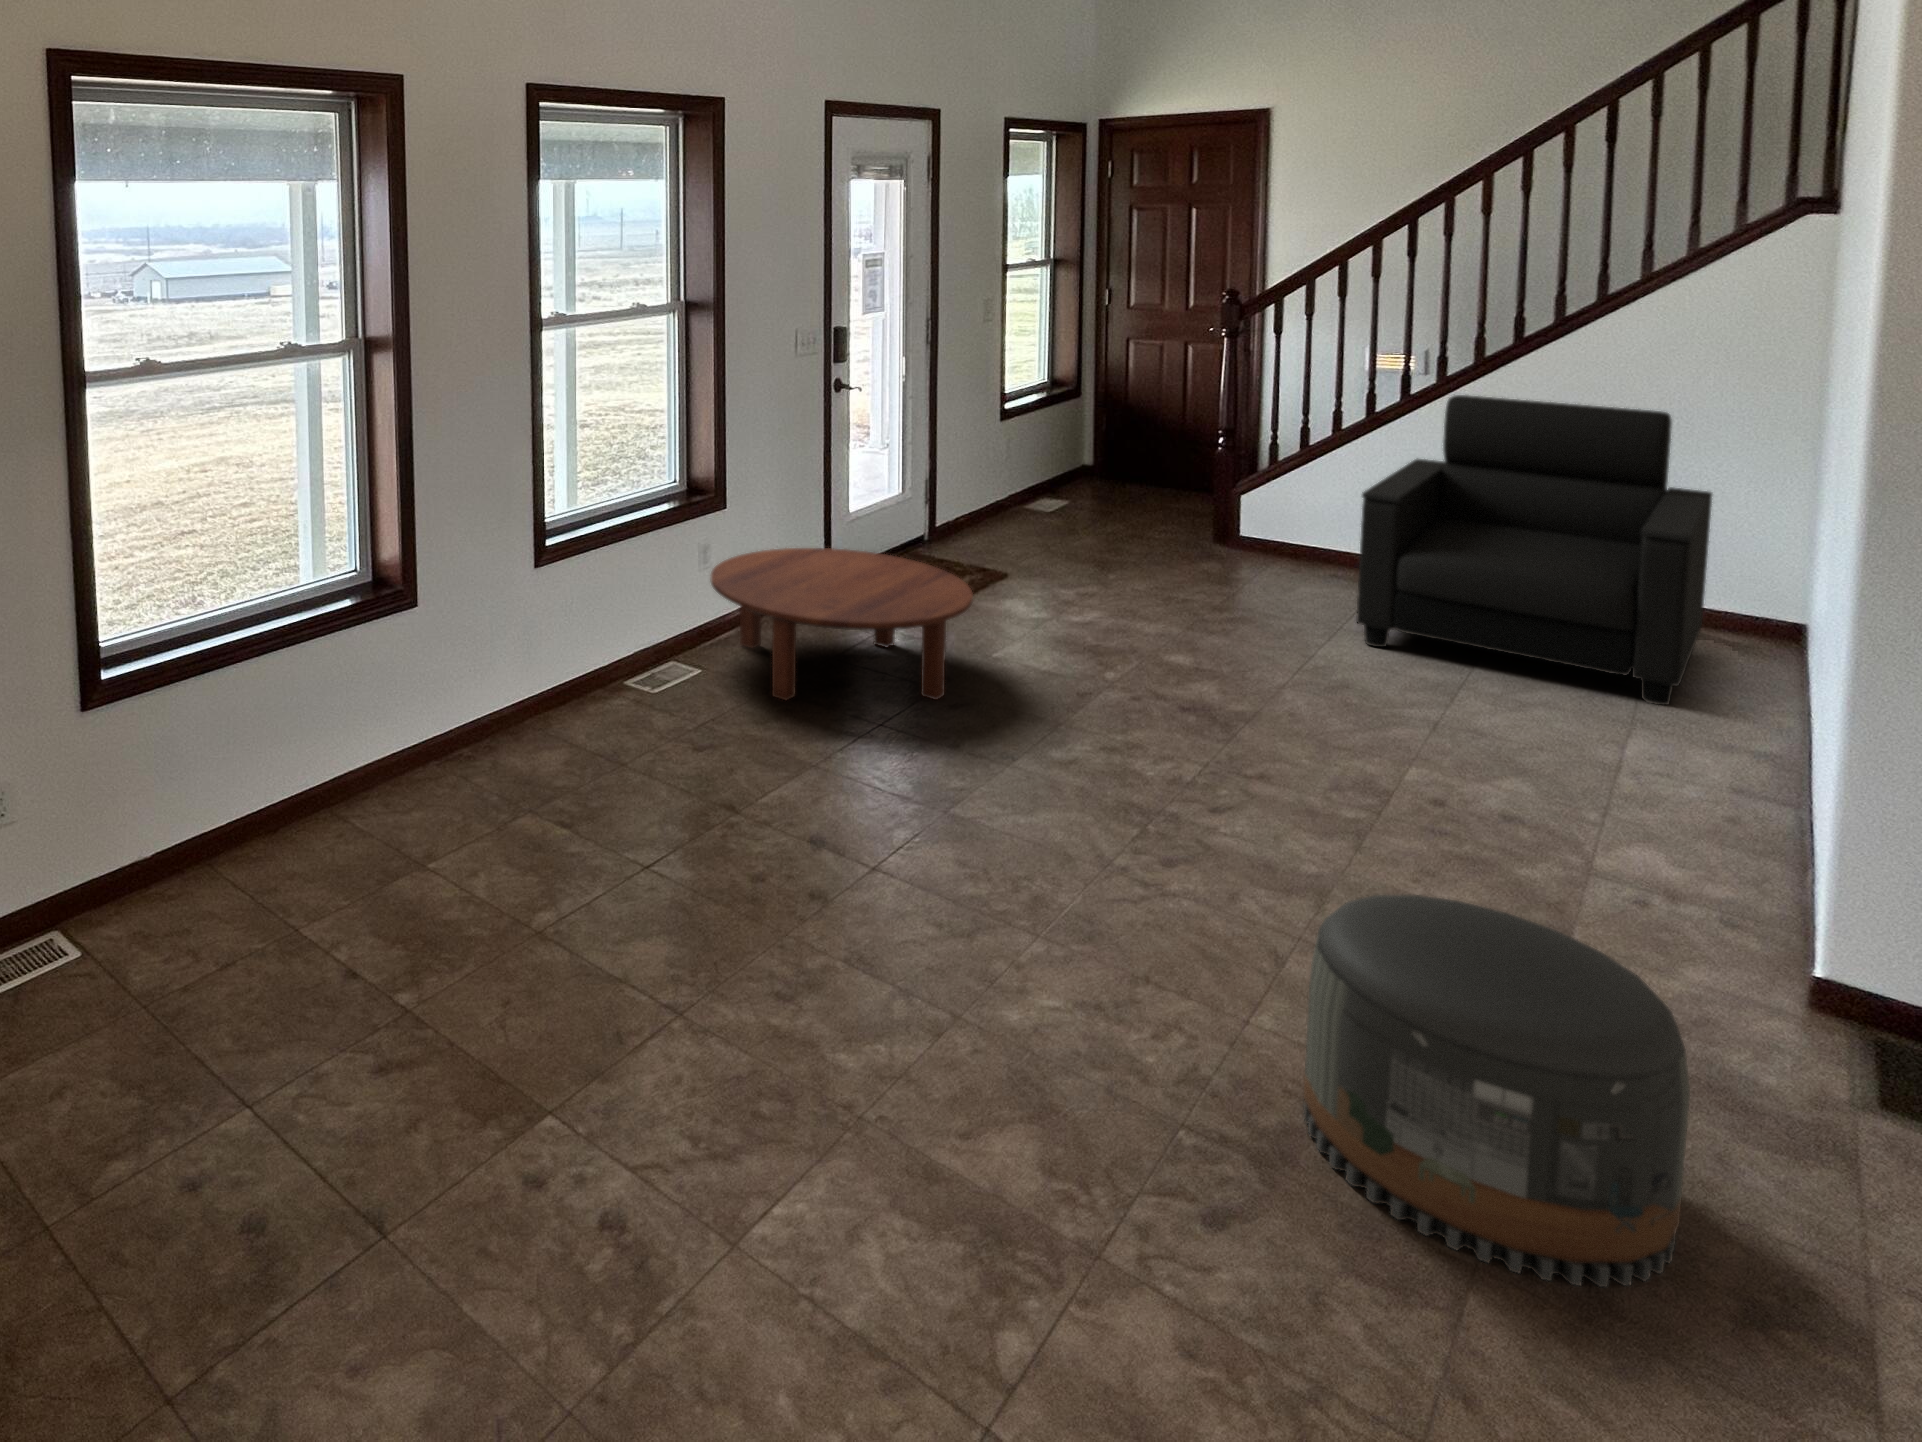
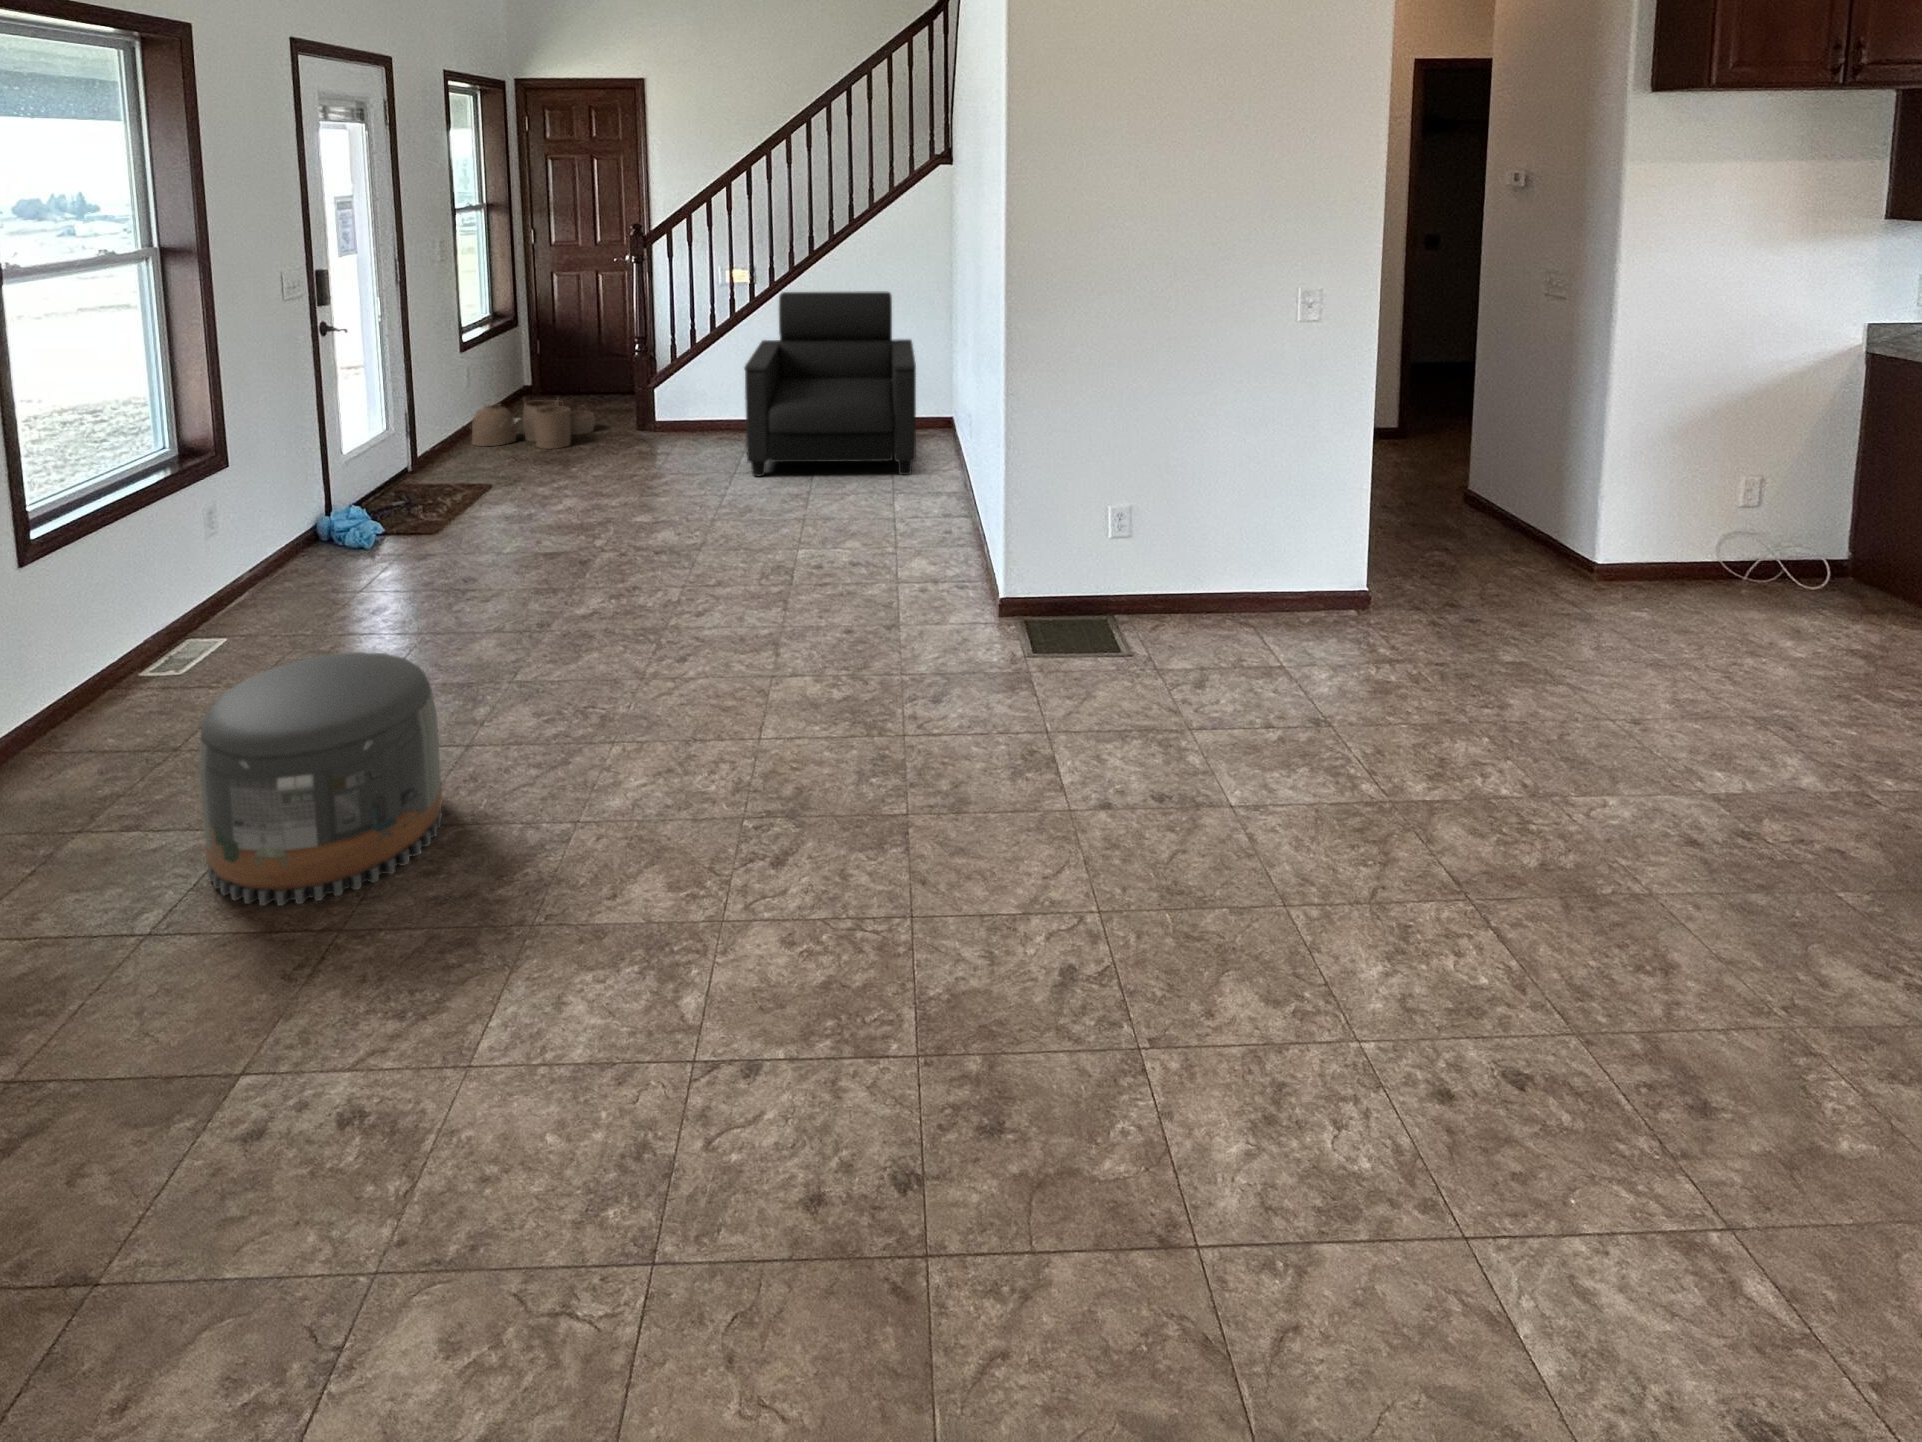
woven basket: none [1002,483,1159,551] -> present [472,398,594,449]
coffee table: present [711,548,973,701] -> none [224,481,494,642]
pouf: present [1303,895,1690,1287] -> present [199,652,442,906]

